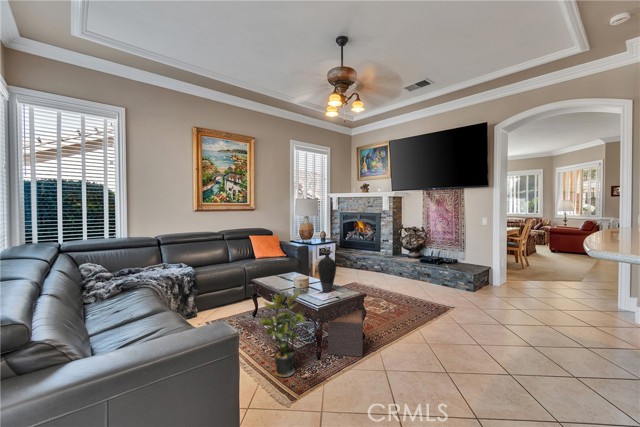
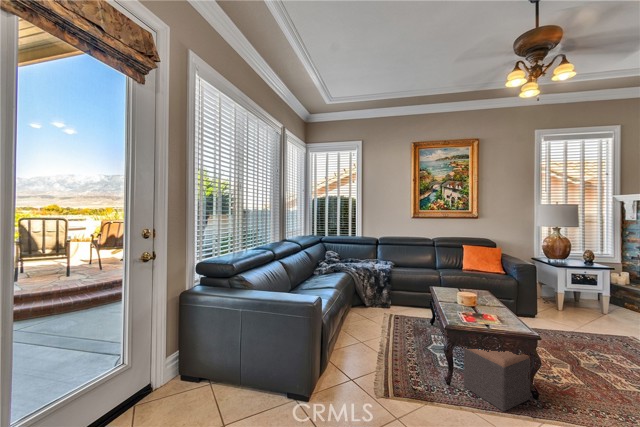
vase: present [318,251,336,292] -> none [469,267,494,317]
potted plant: present [260,289,305,377] -> none [380,292,427,380]

